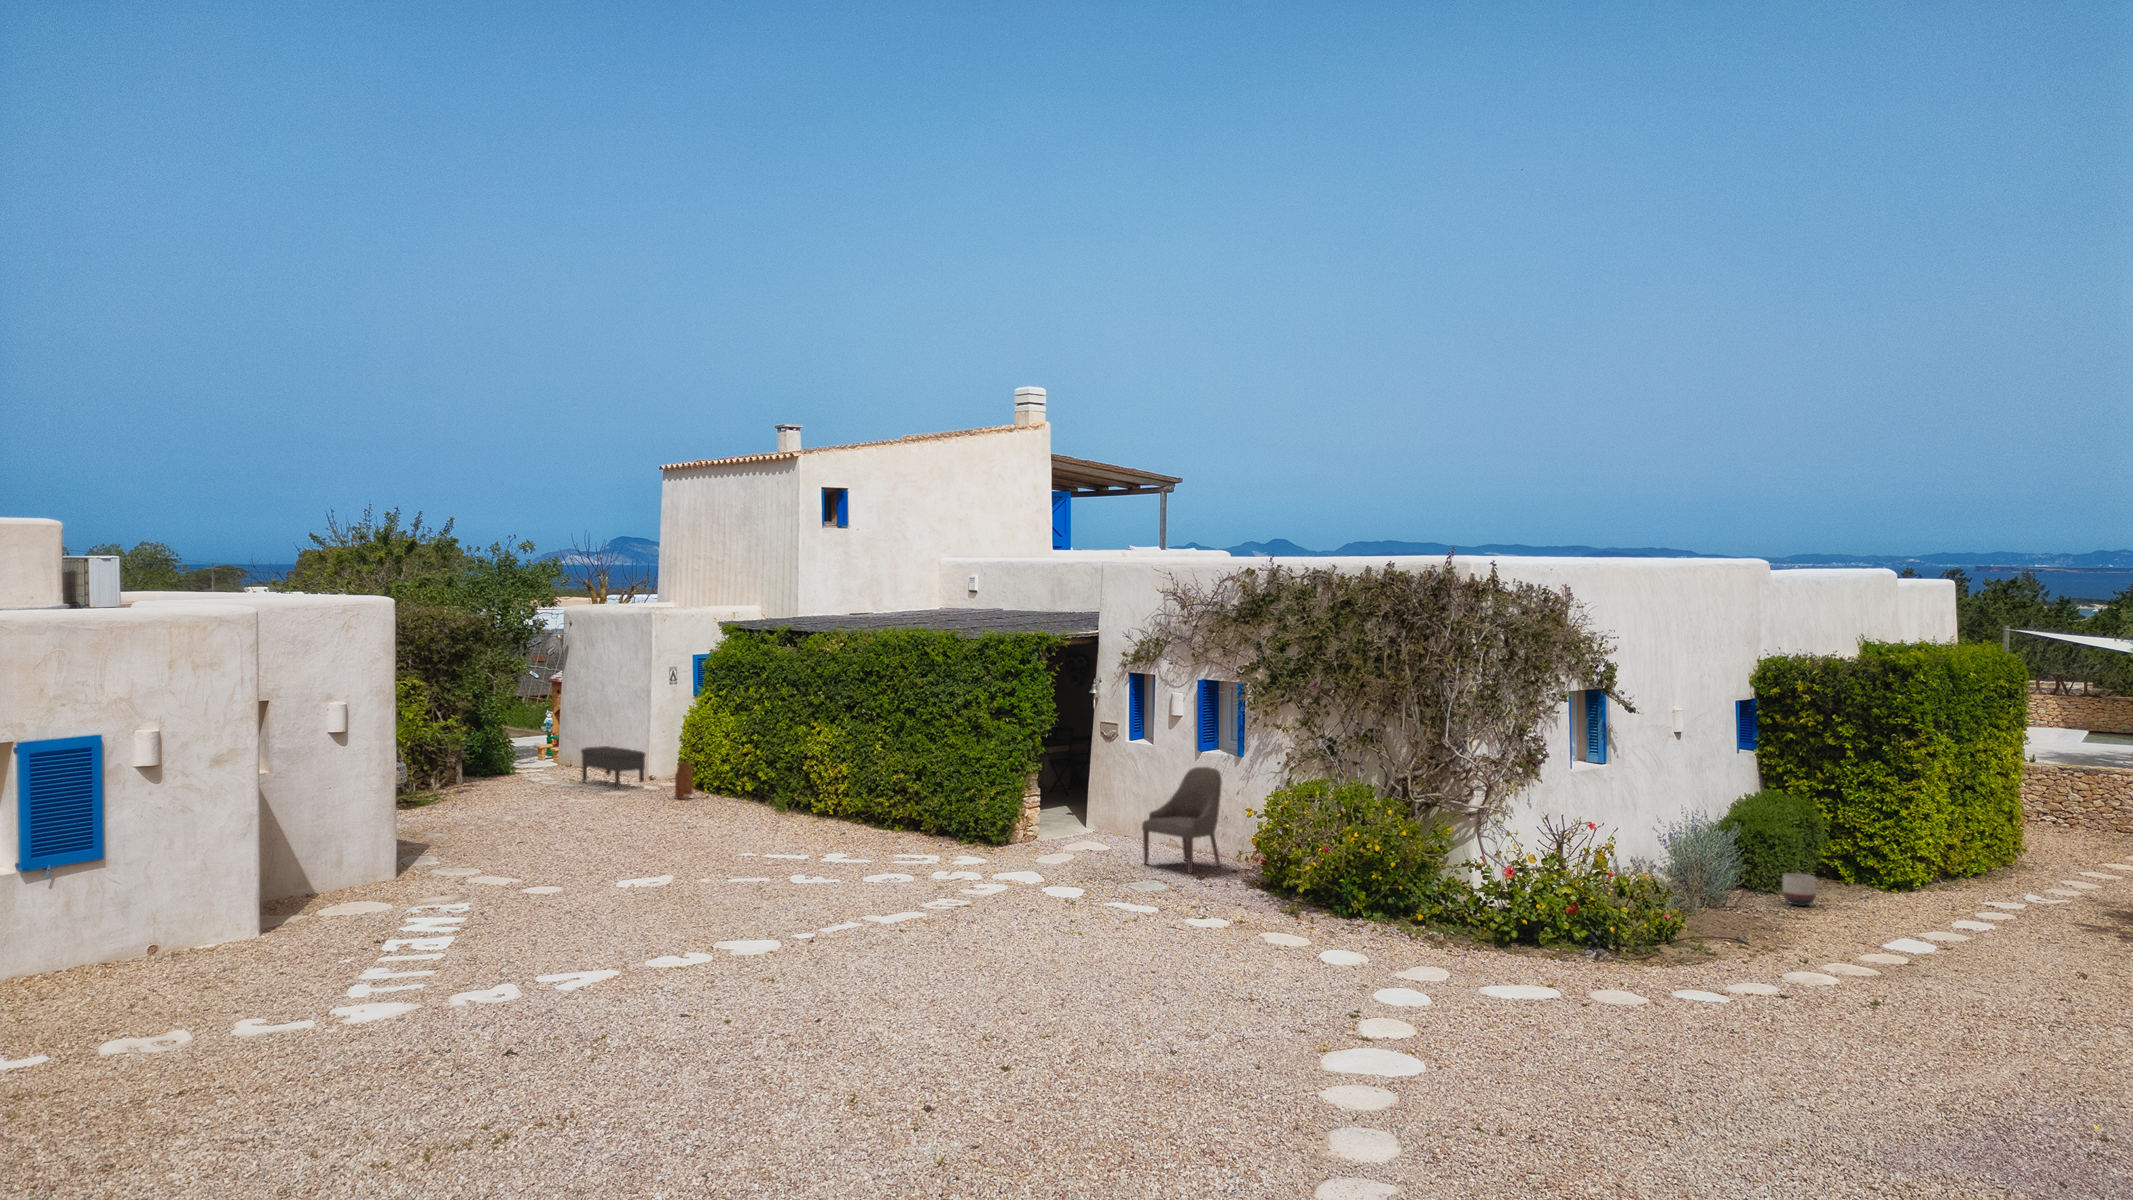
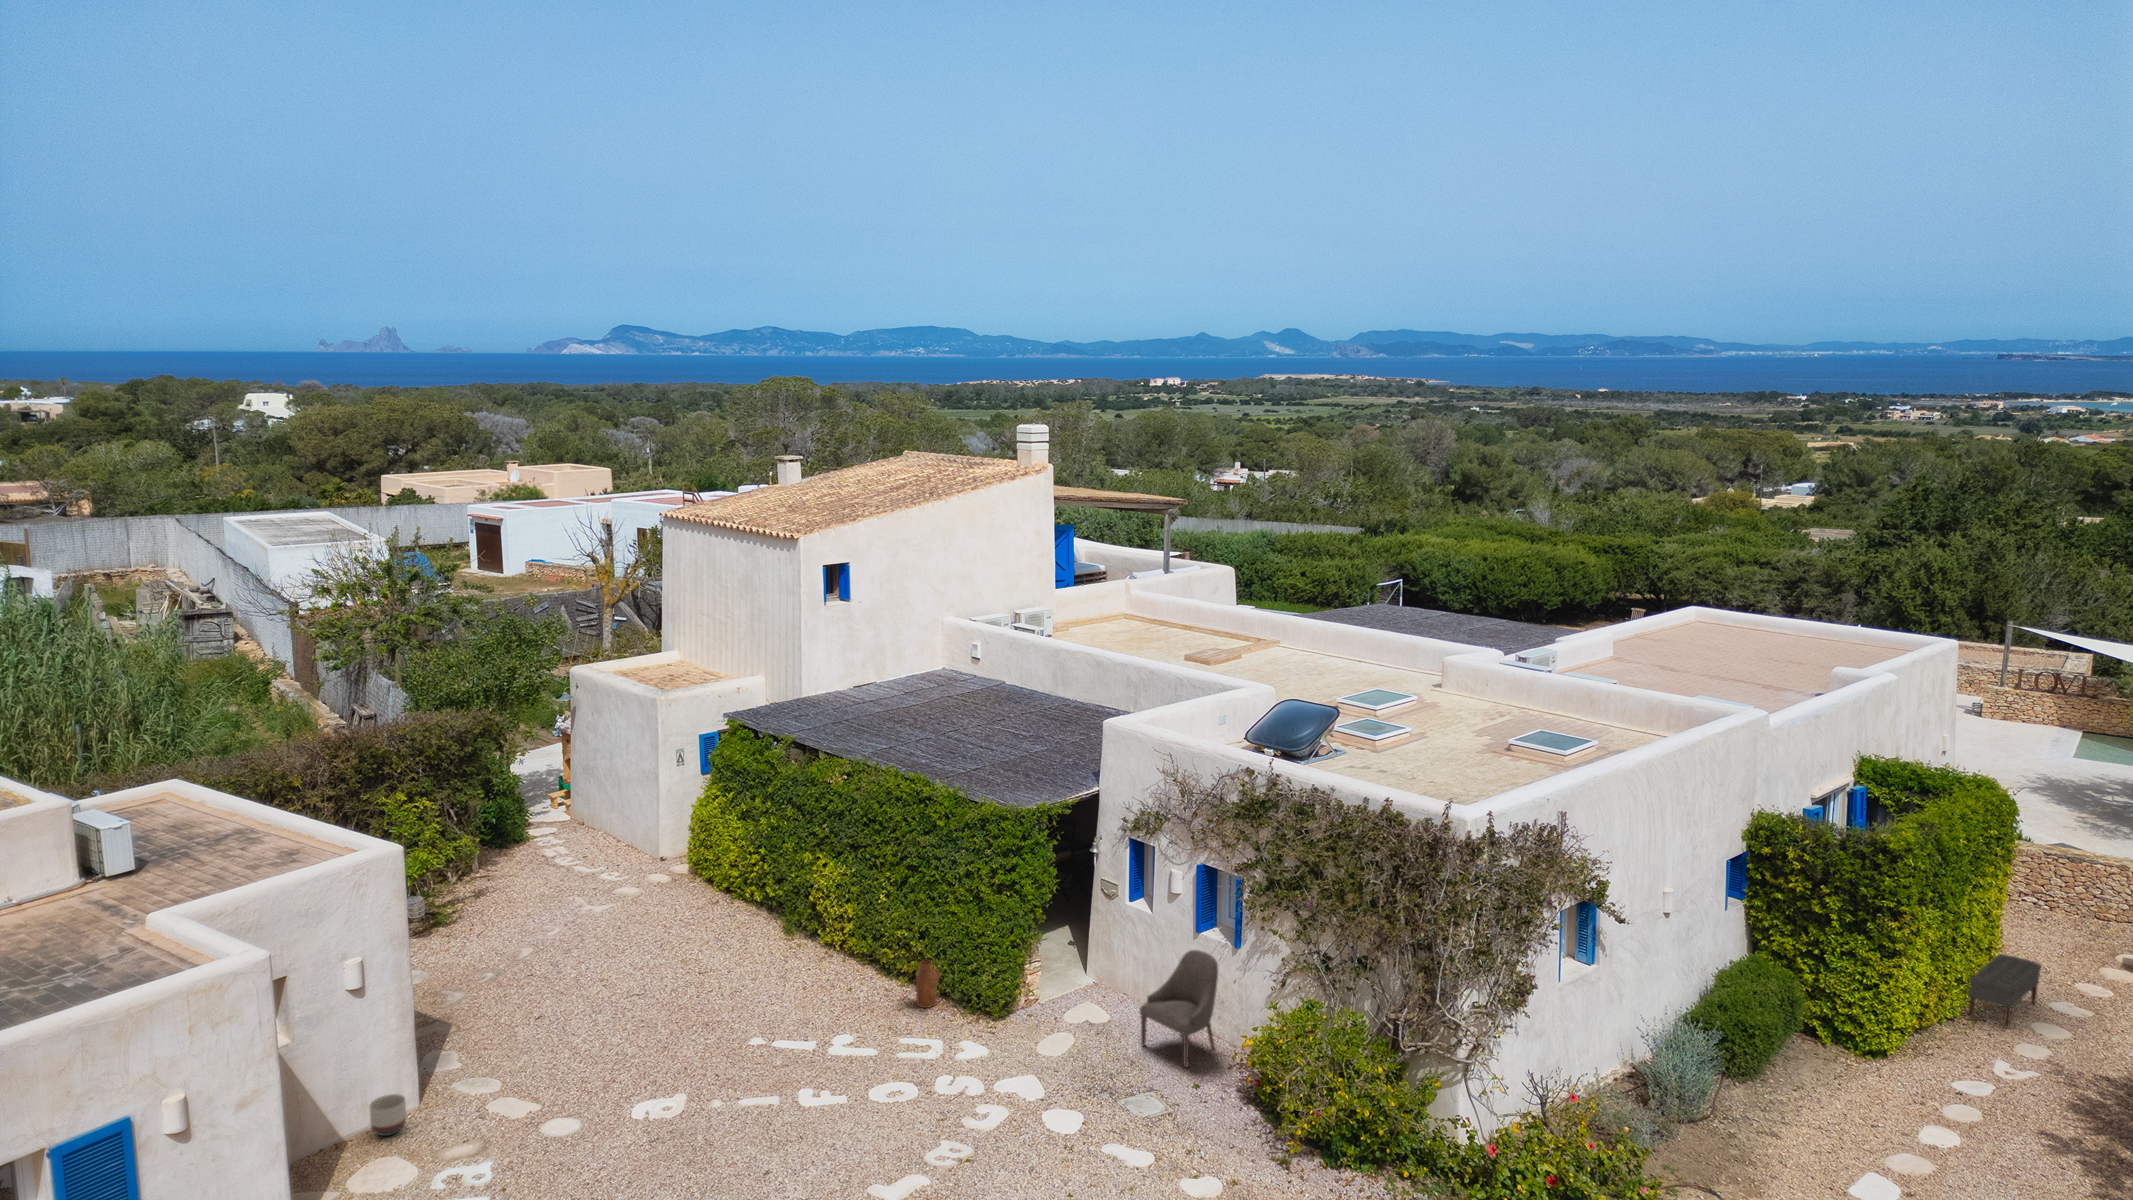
bench: present [581,746,646,789] -> present [1968,954,2042,1028]
watering can: present [675,762,693,799] -> present [916,960,941,1008]
planter: present [1783,873,1816,906] -> present [369,1094,406,1136]

